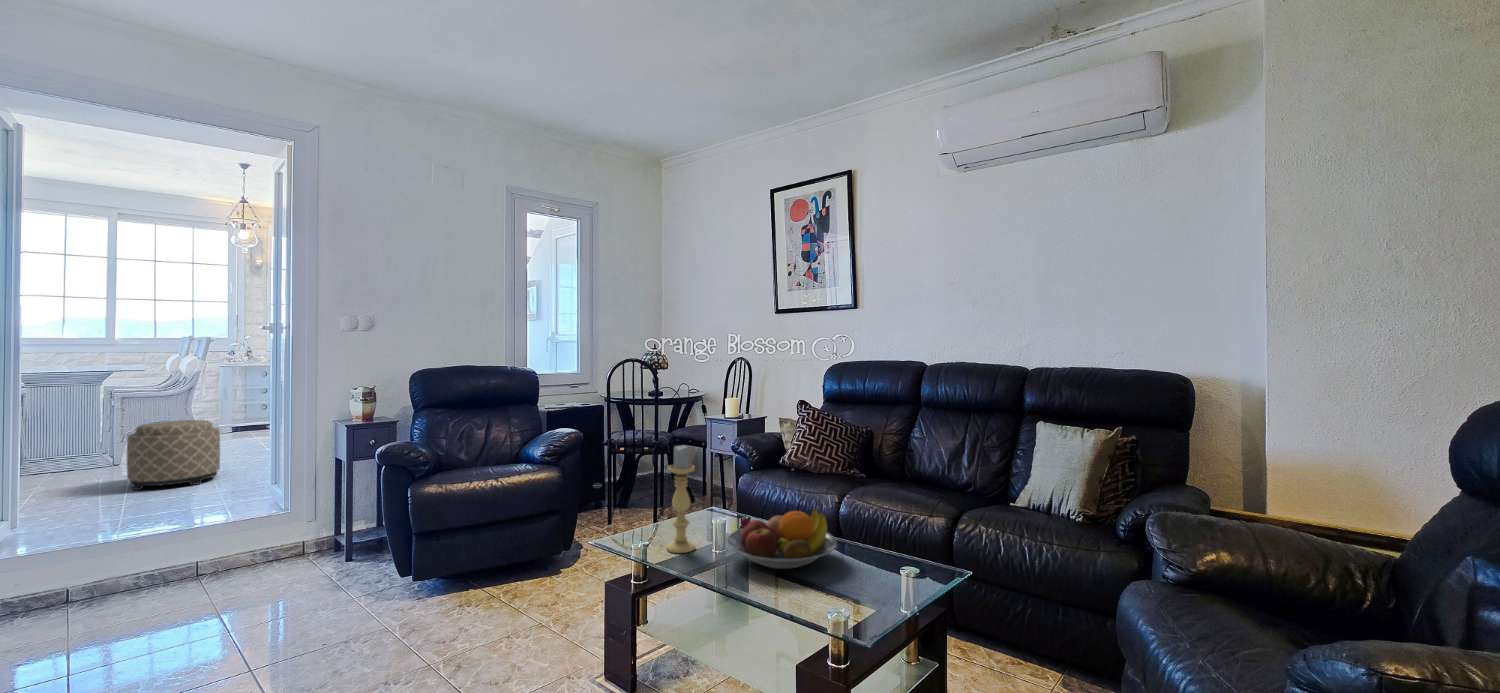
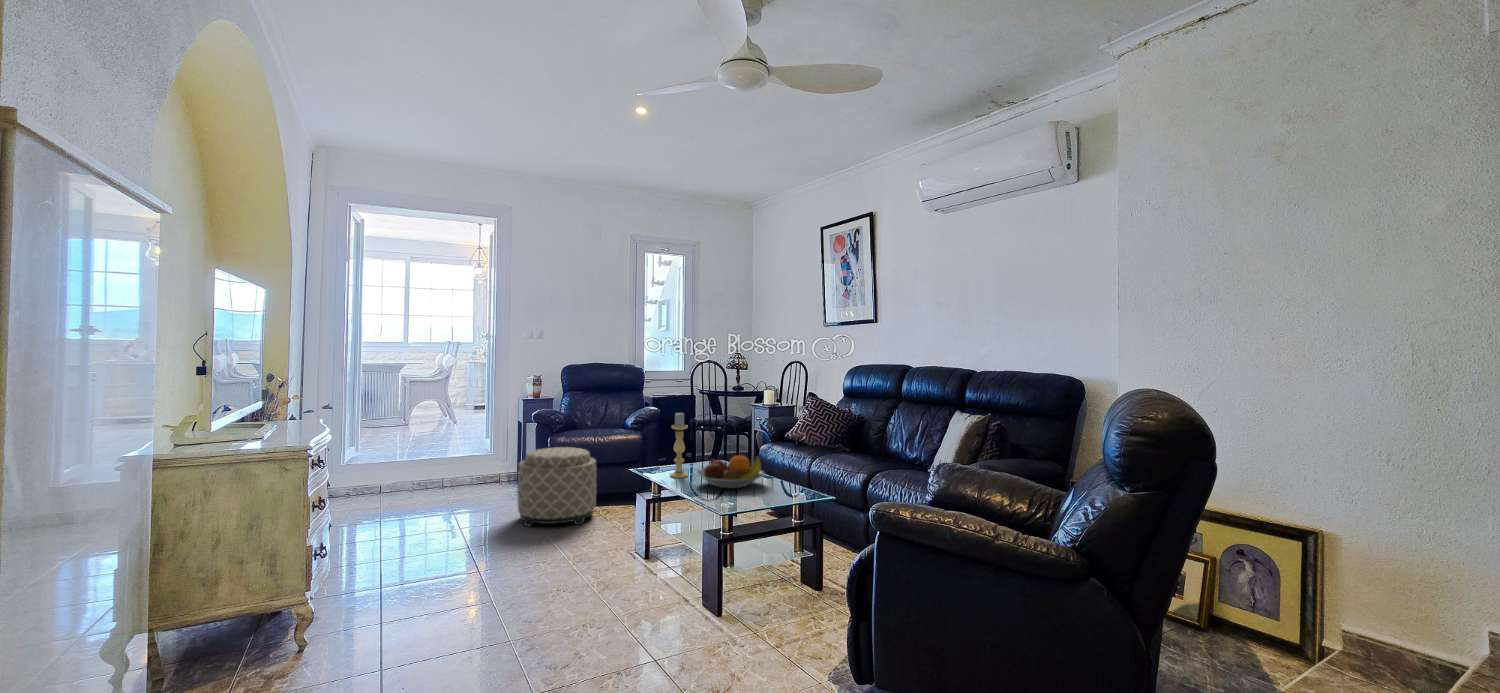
ottoman: present [127,420,220,490] -> present [518,447,597,526]

